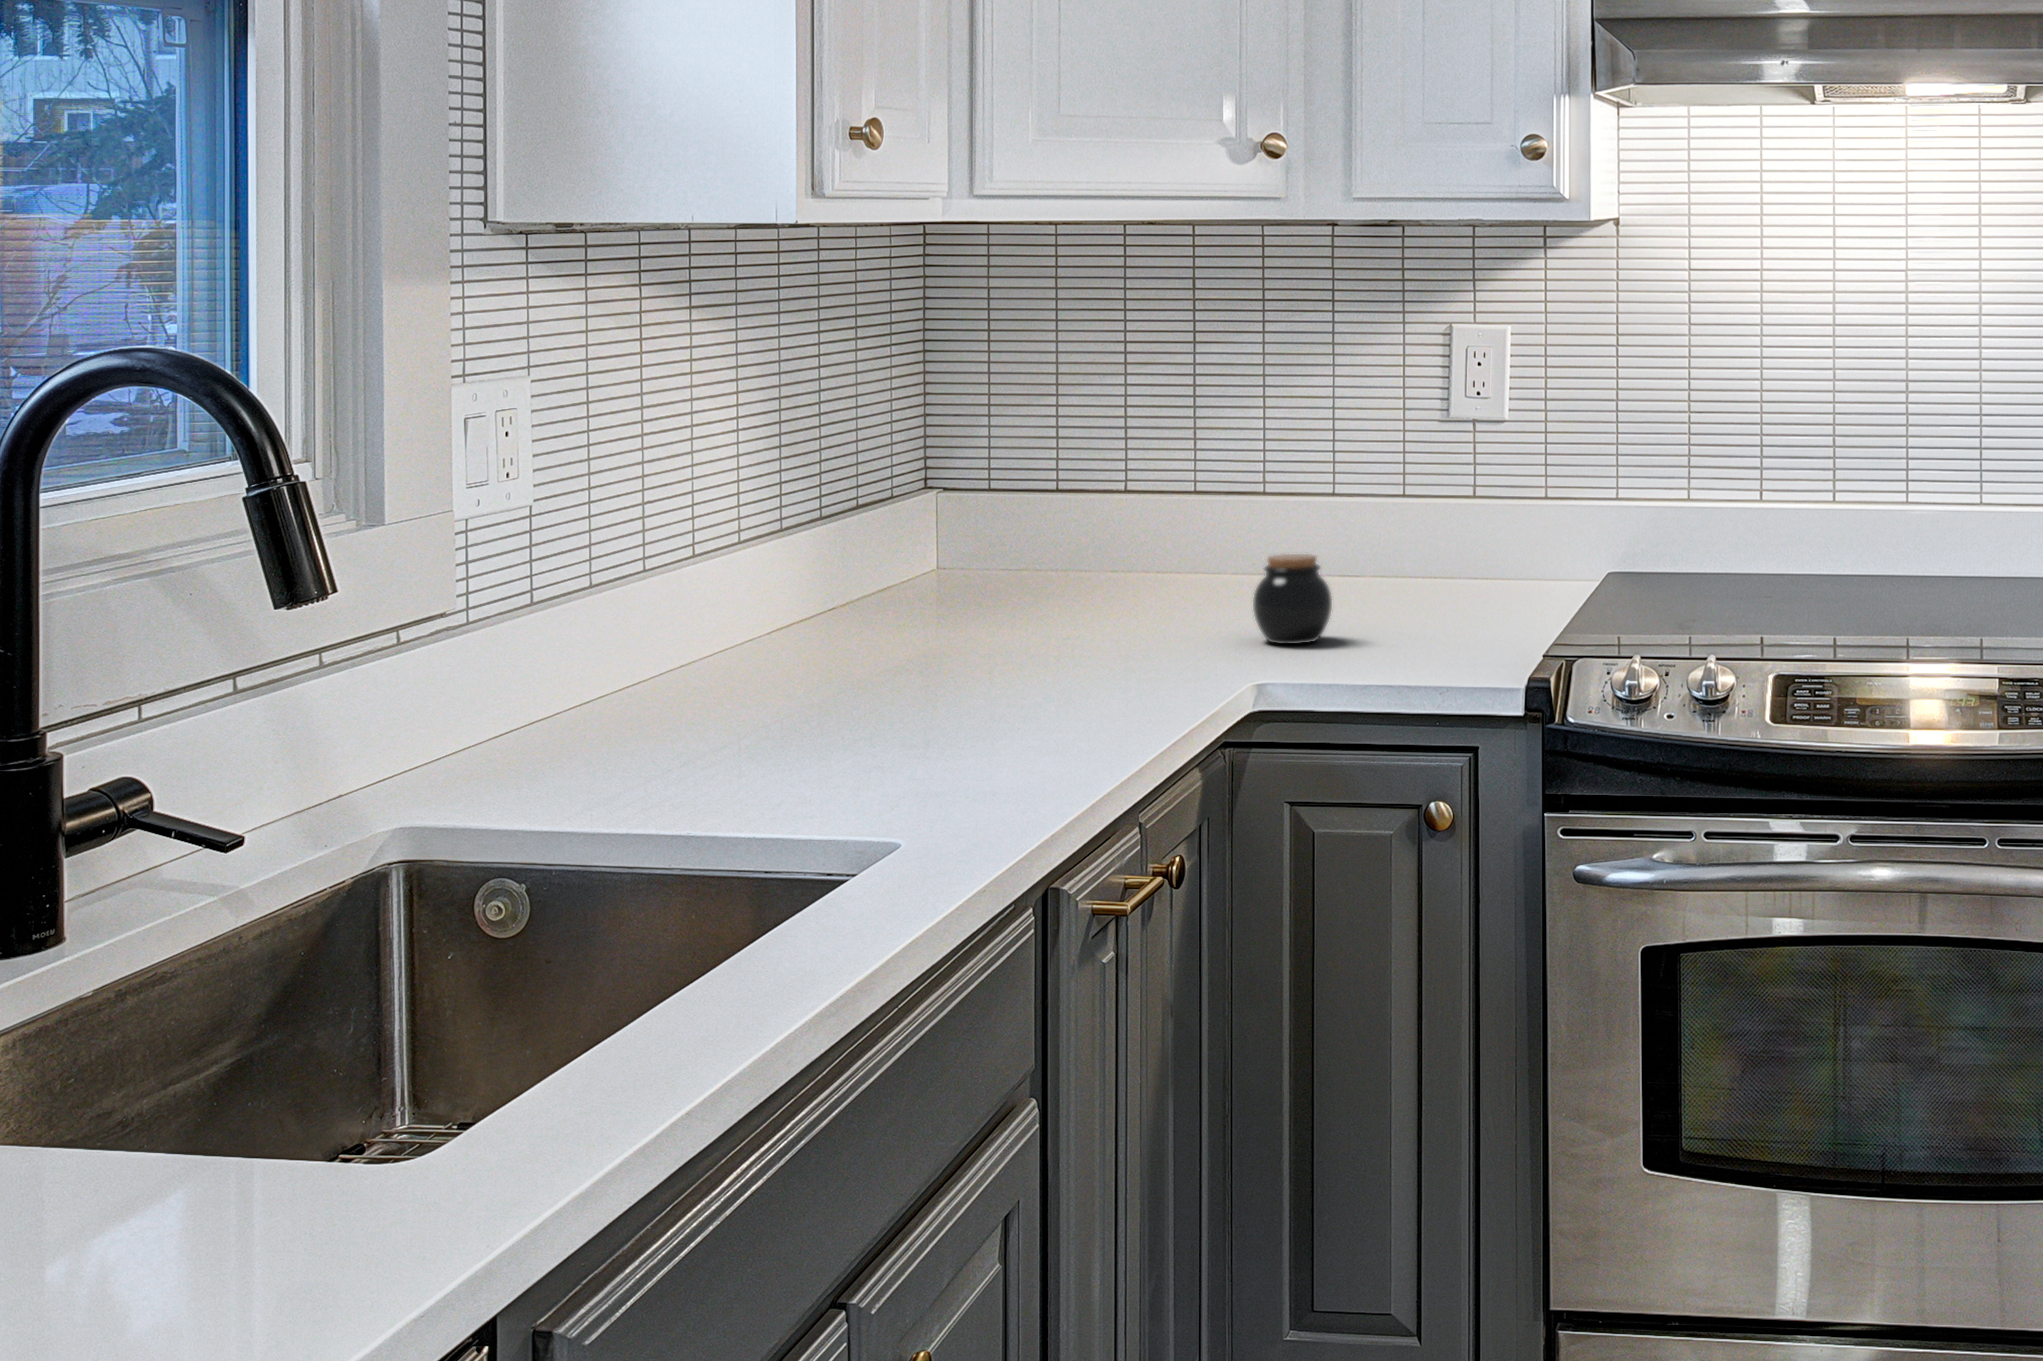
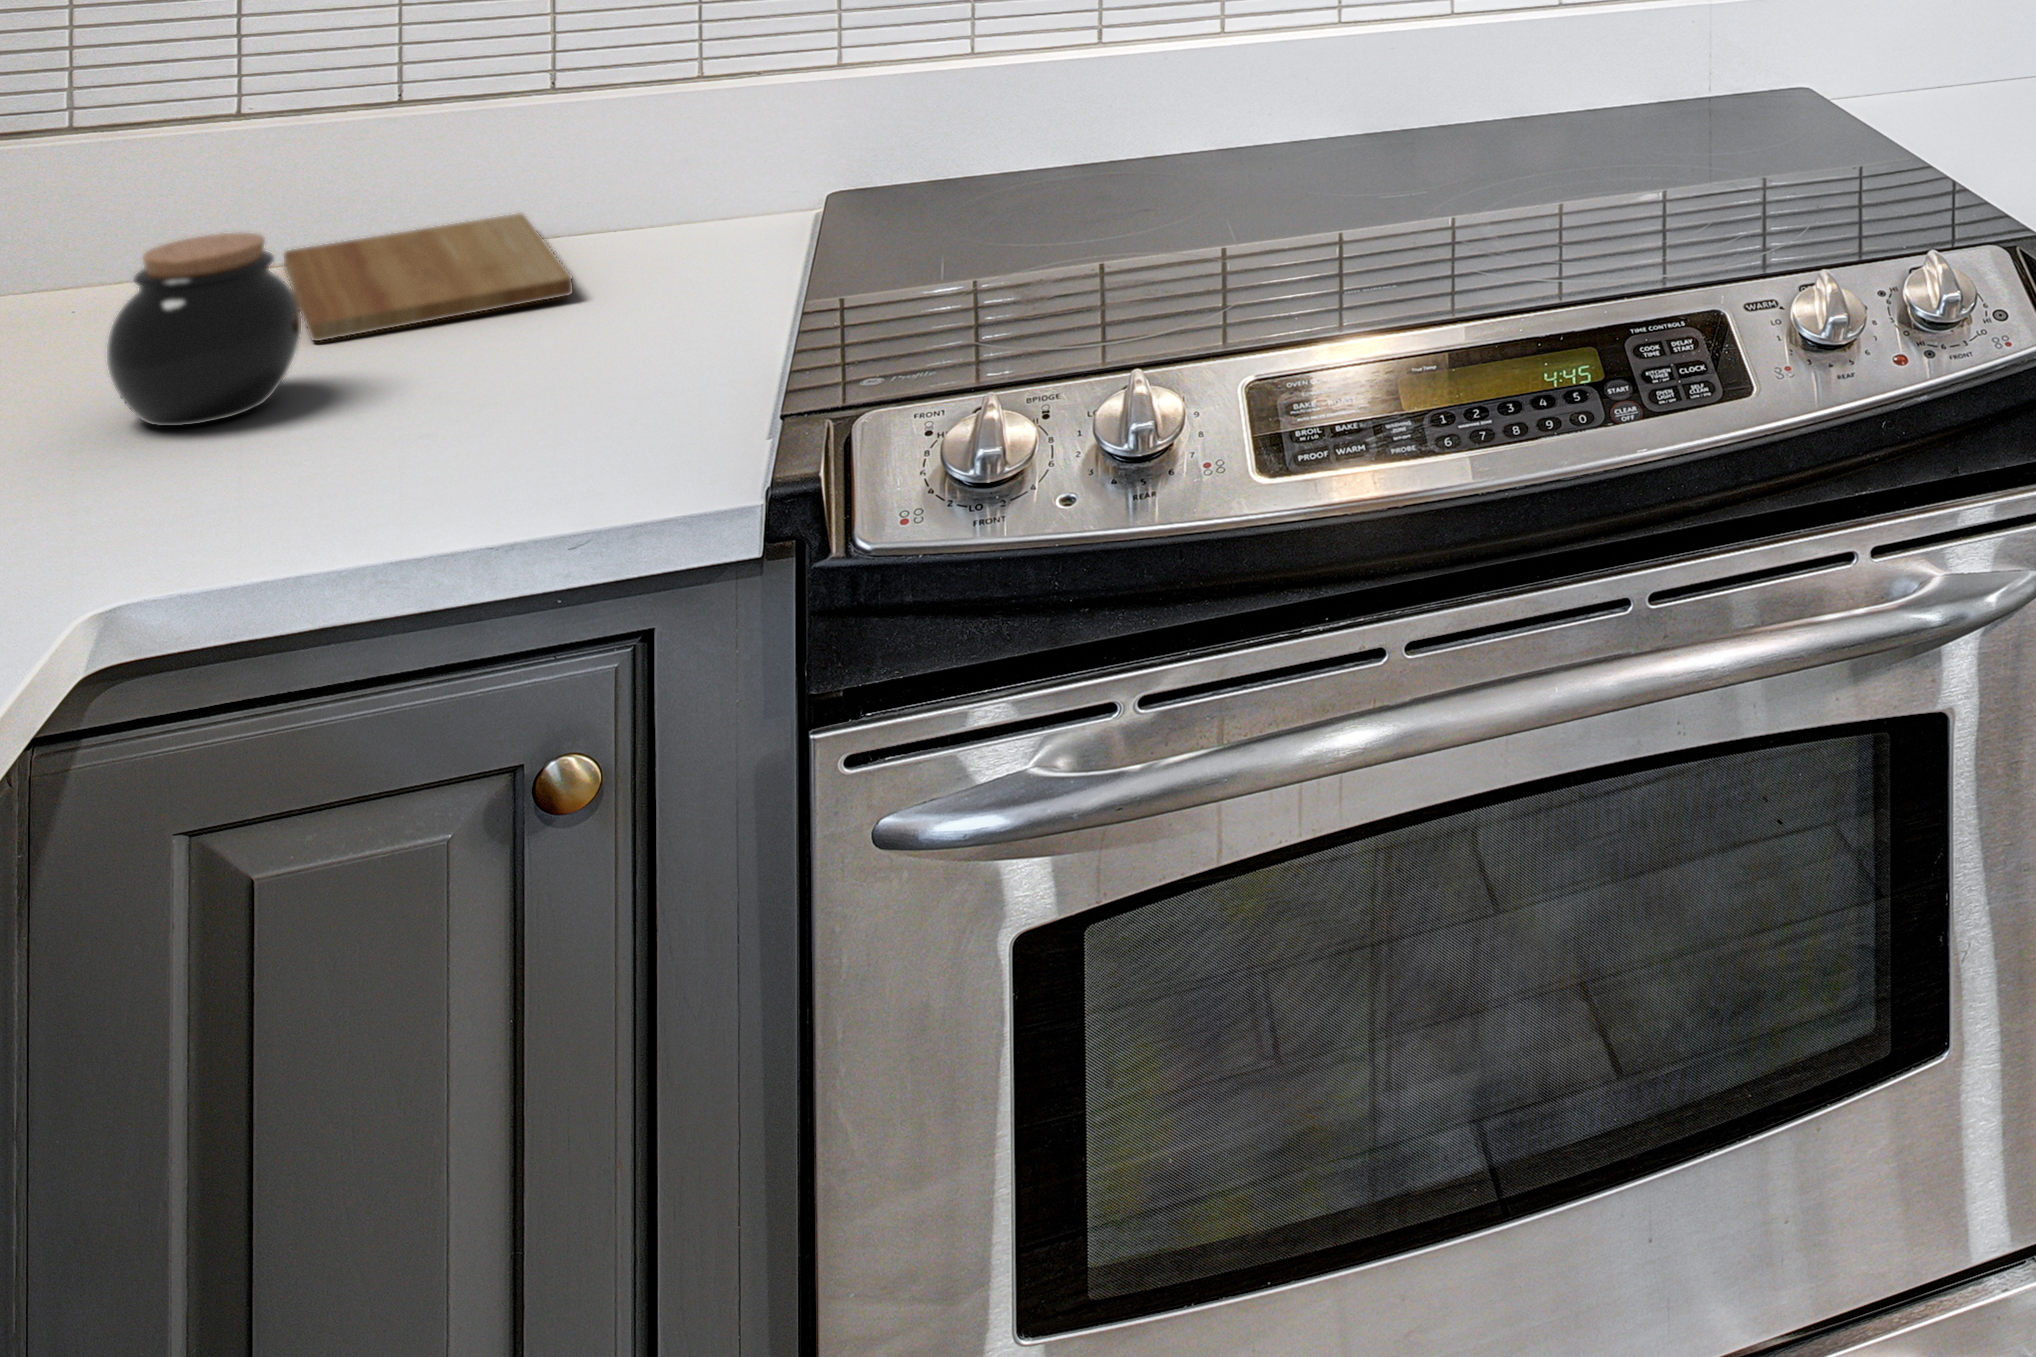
cutting board: none [1327,591,1457,626] -> present [284,214,573,341]

